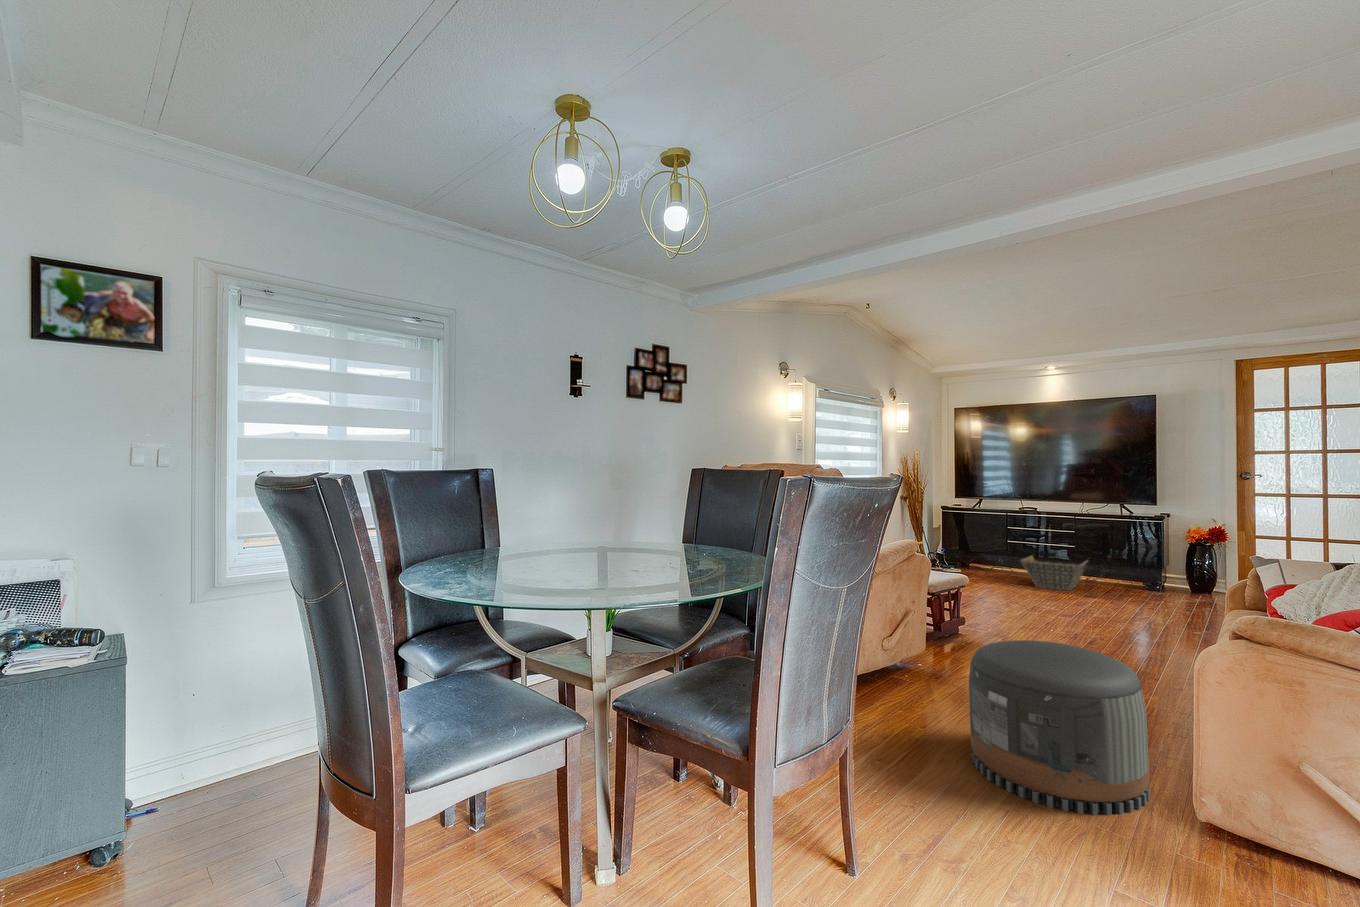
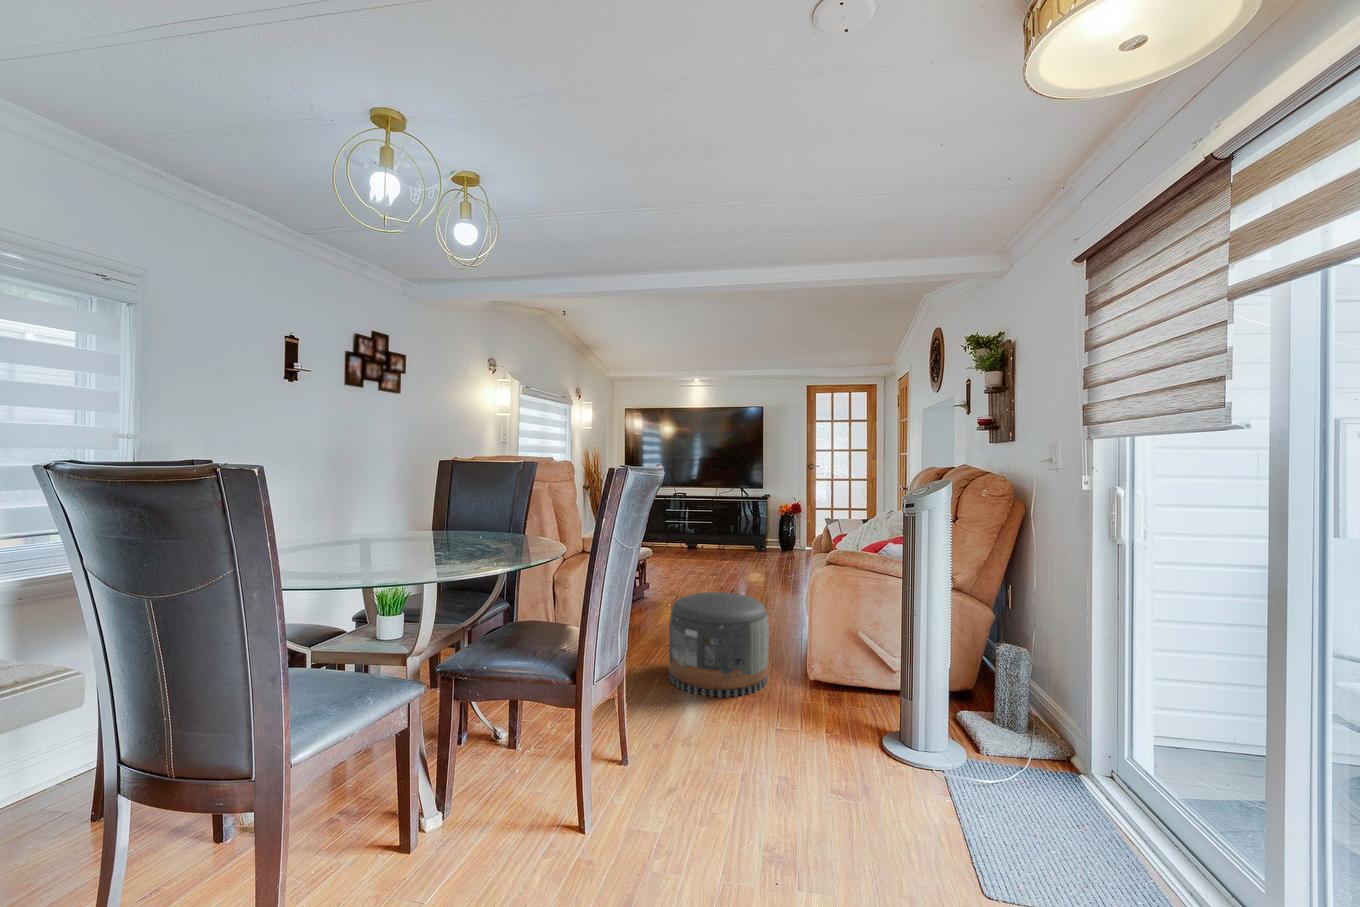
basket: present [1020,556,1088,591] -> none [668,530,713,557]

